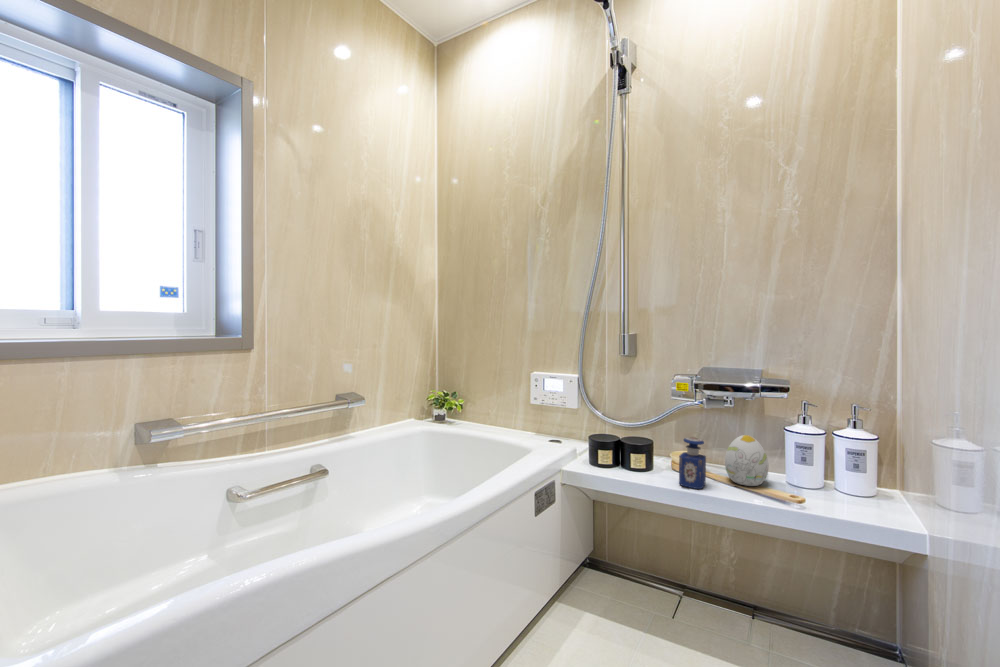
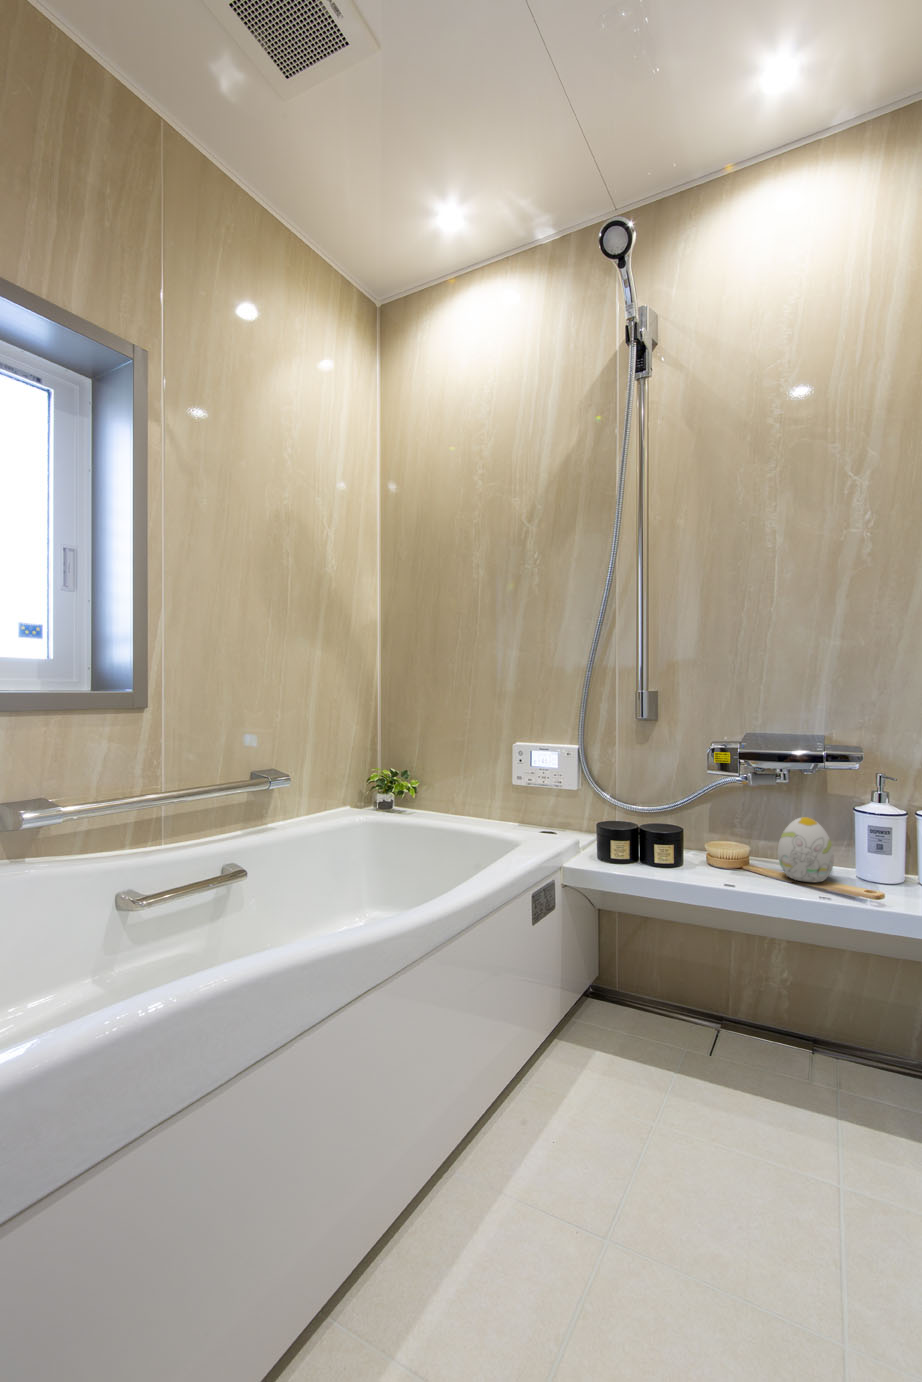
perfume bottle: present [679,437,706,489] -> none [721,820,755,887]

